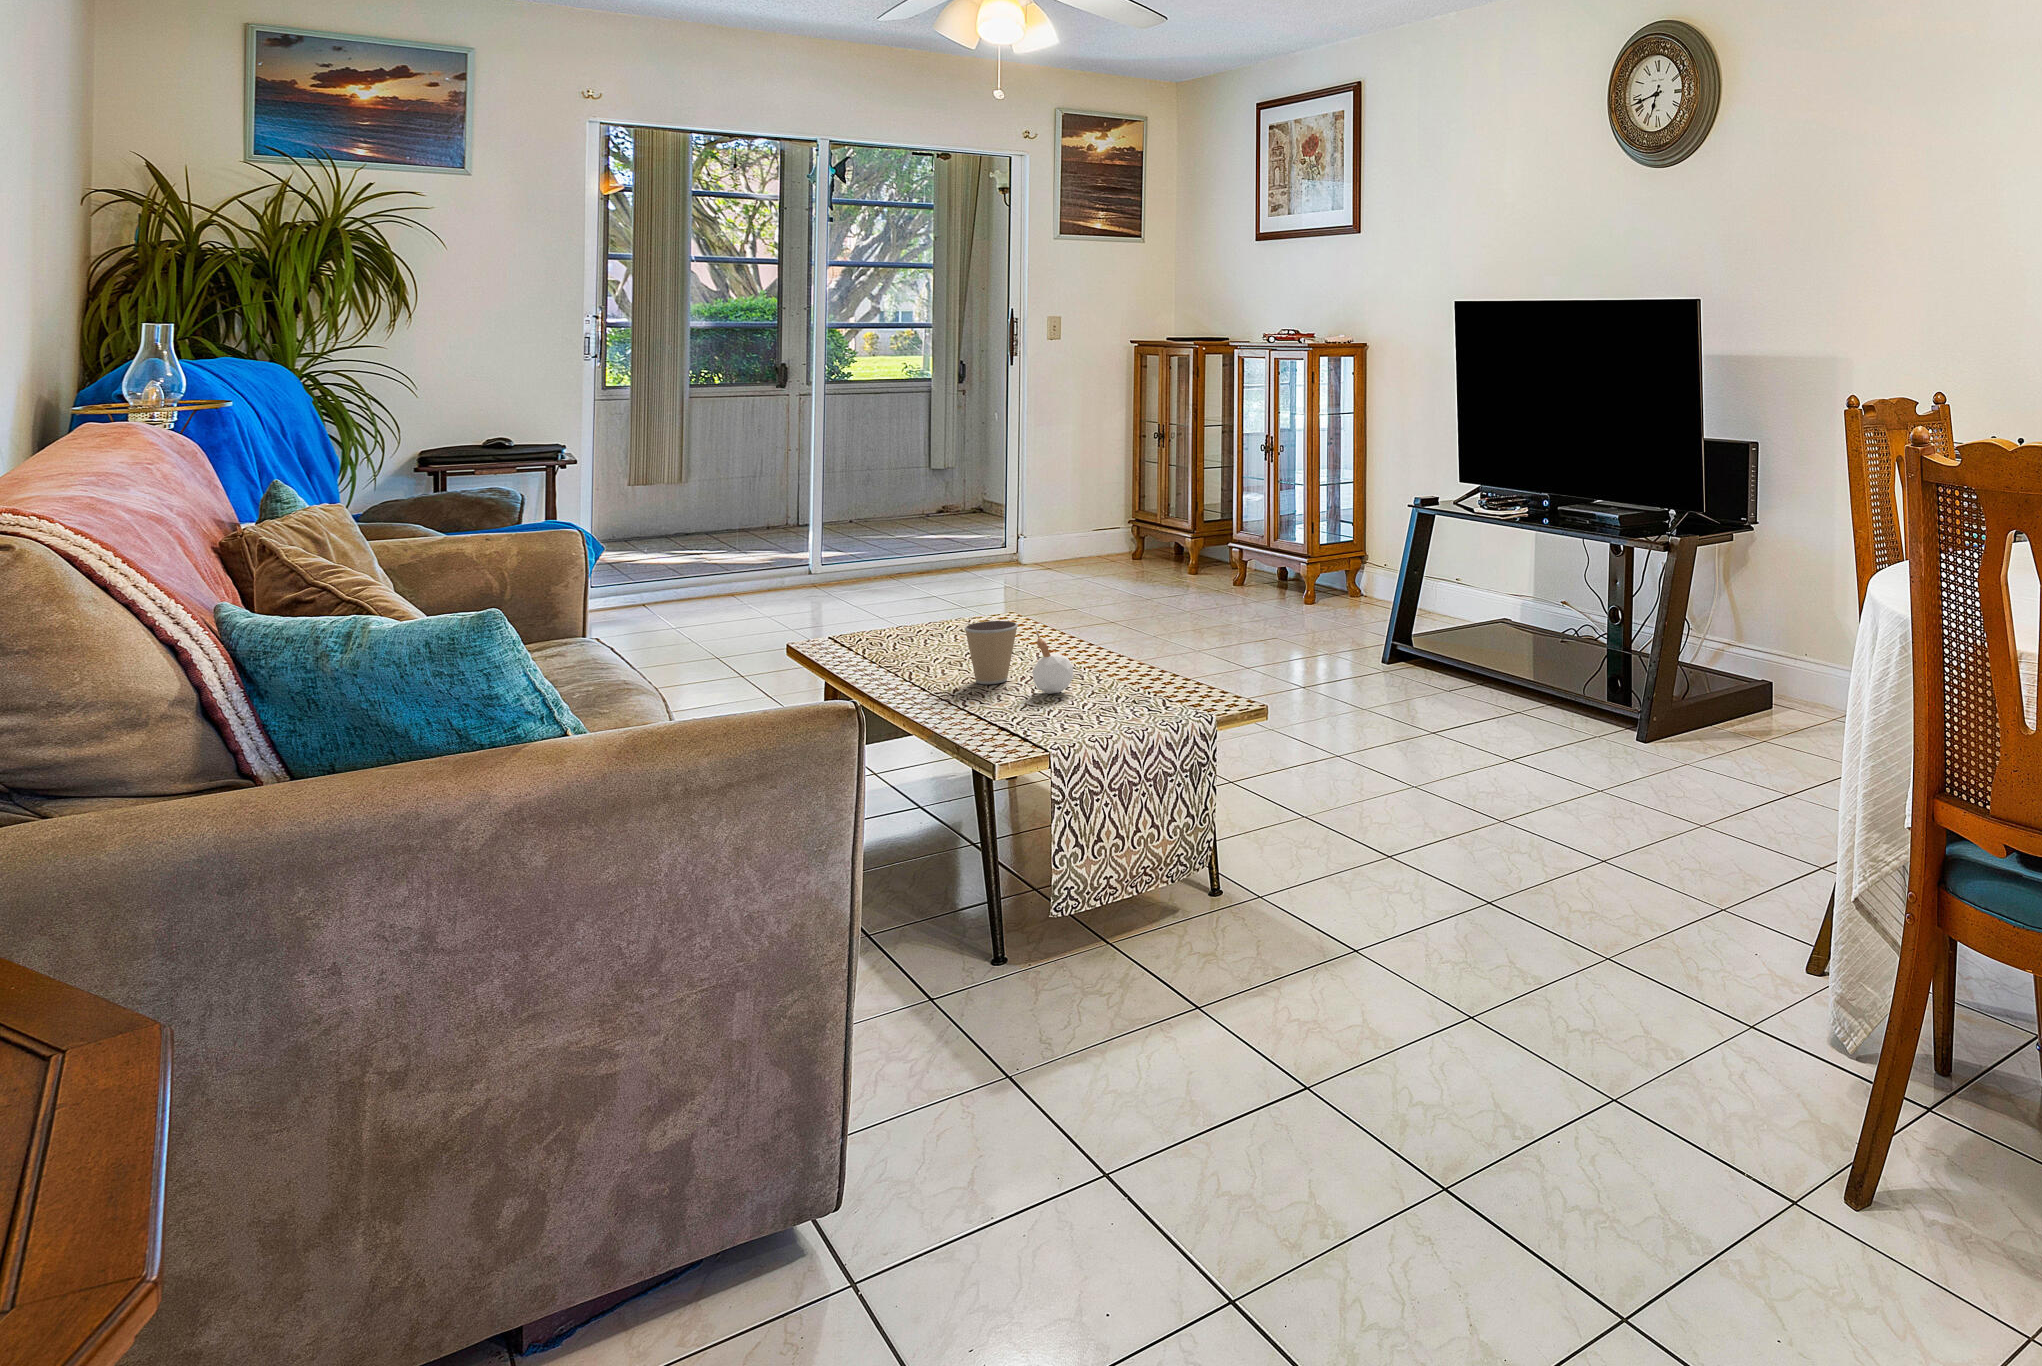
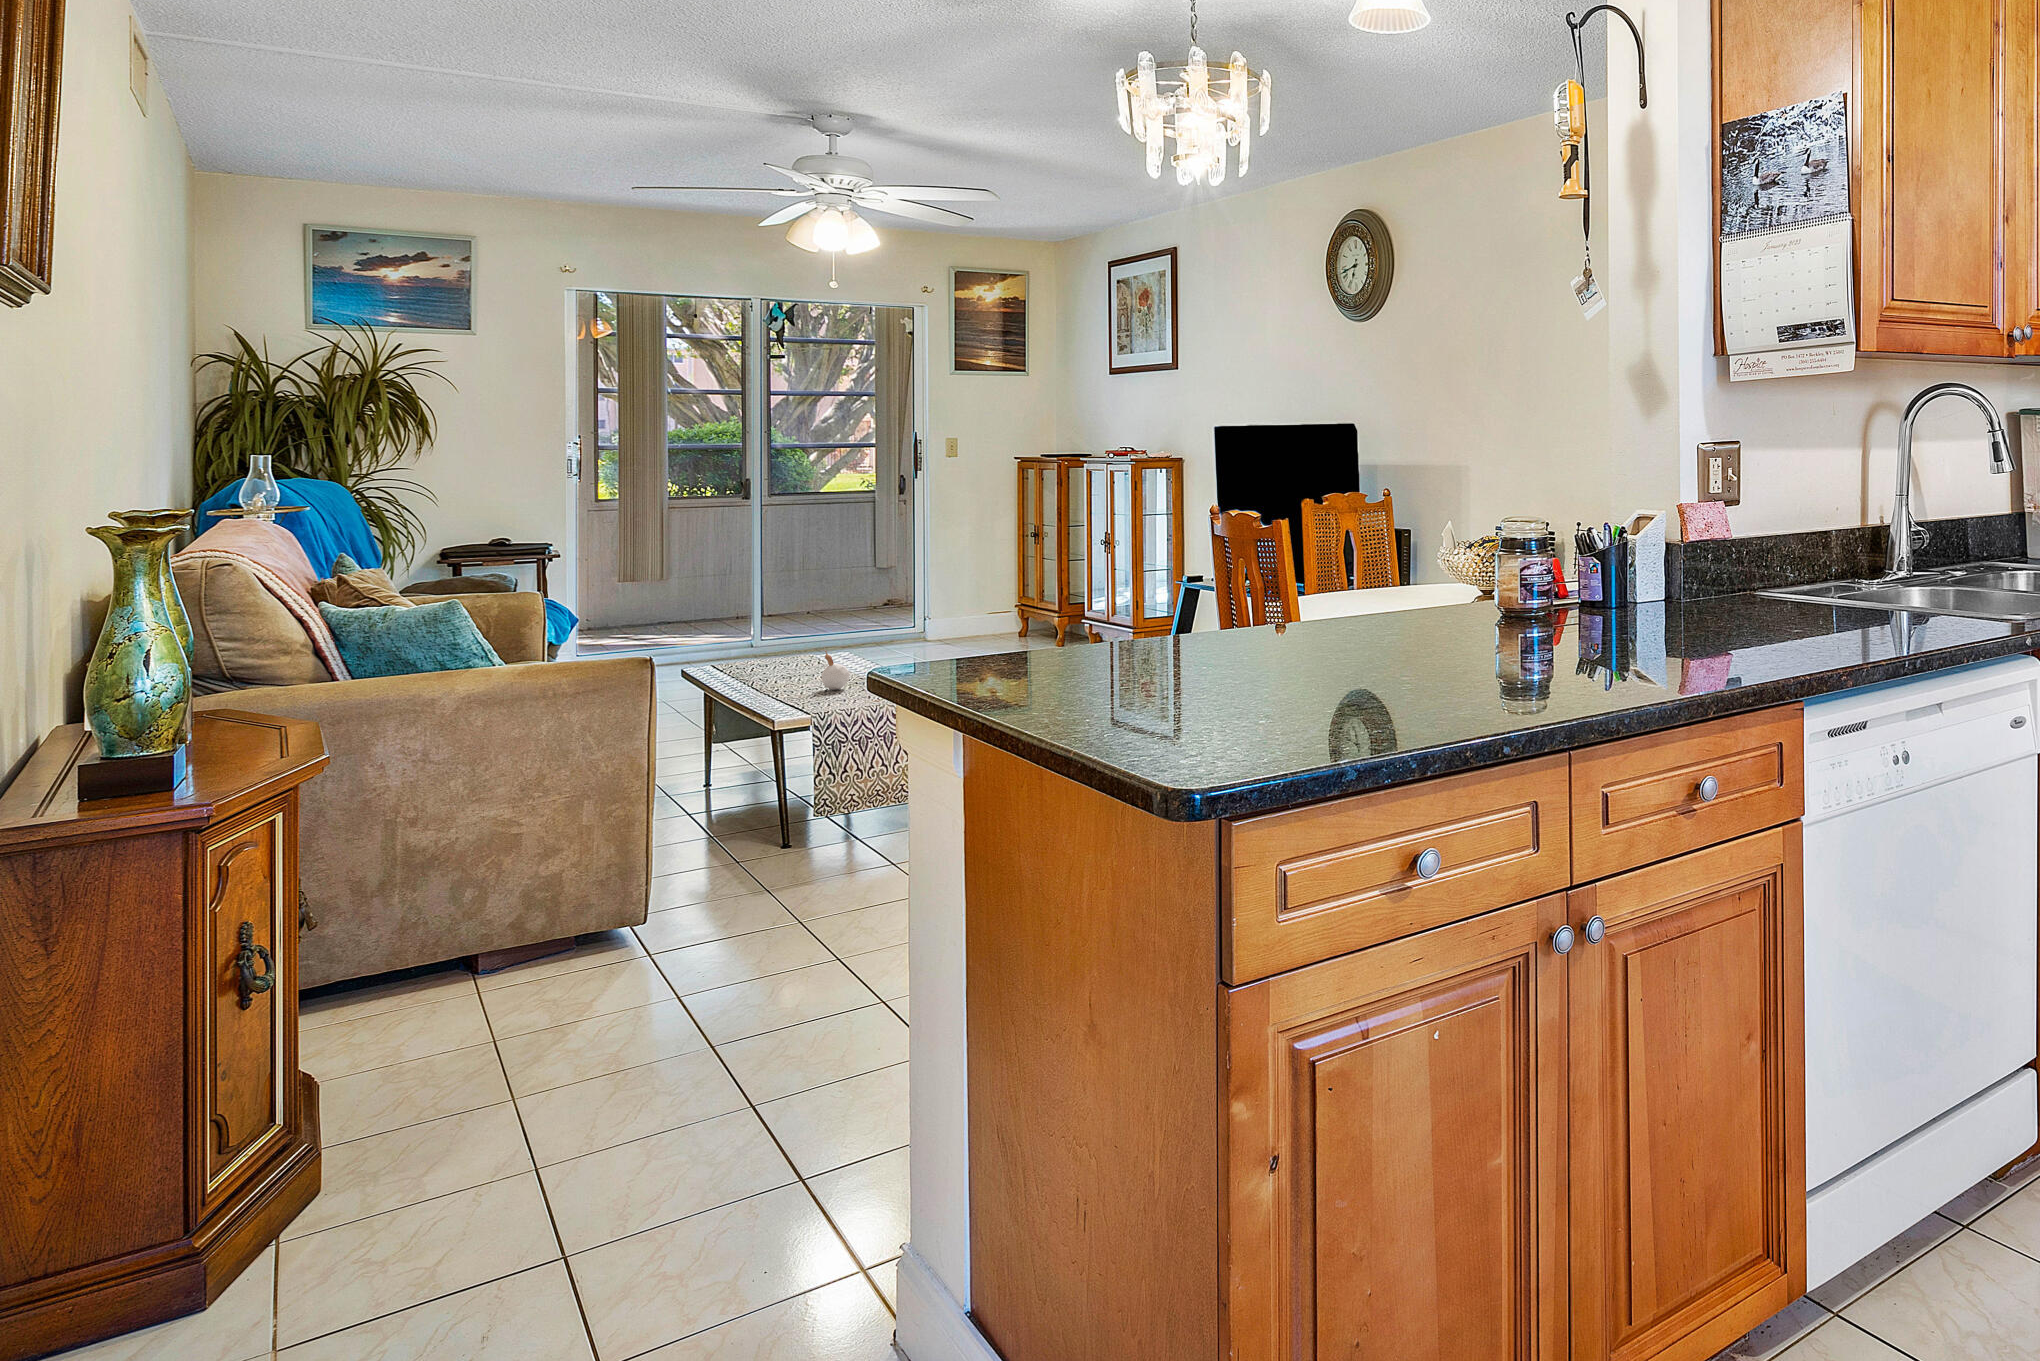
coffee cup: present [965,621,1018,684] -> none [781,645,818,686]

